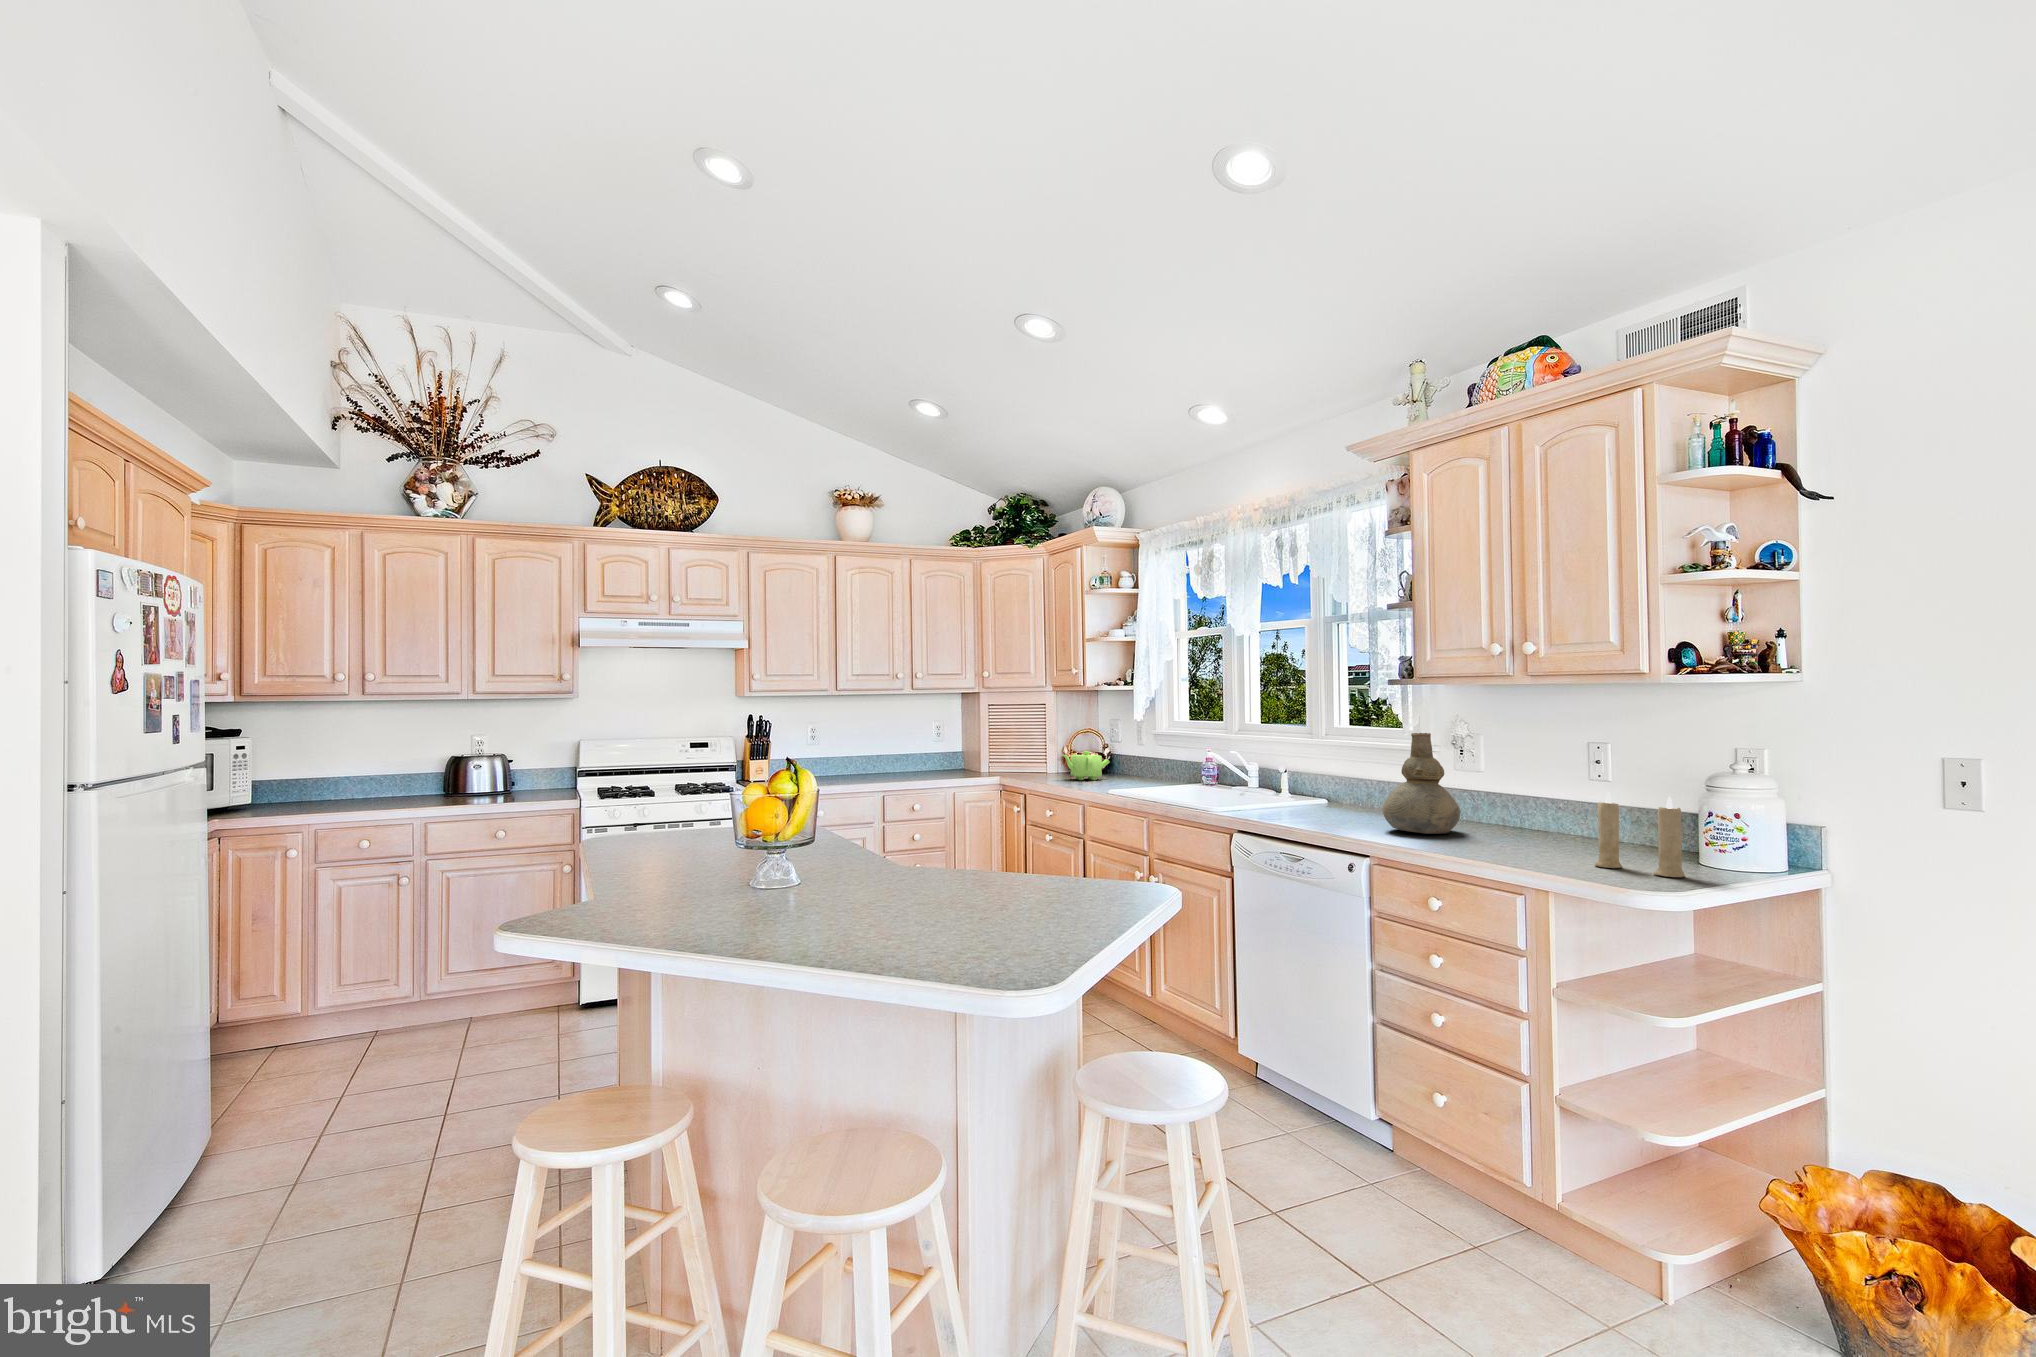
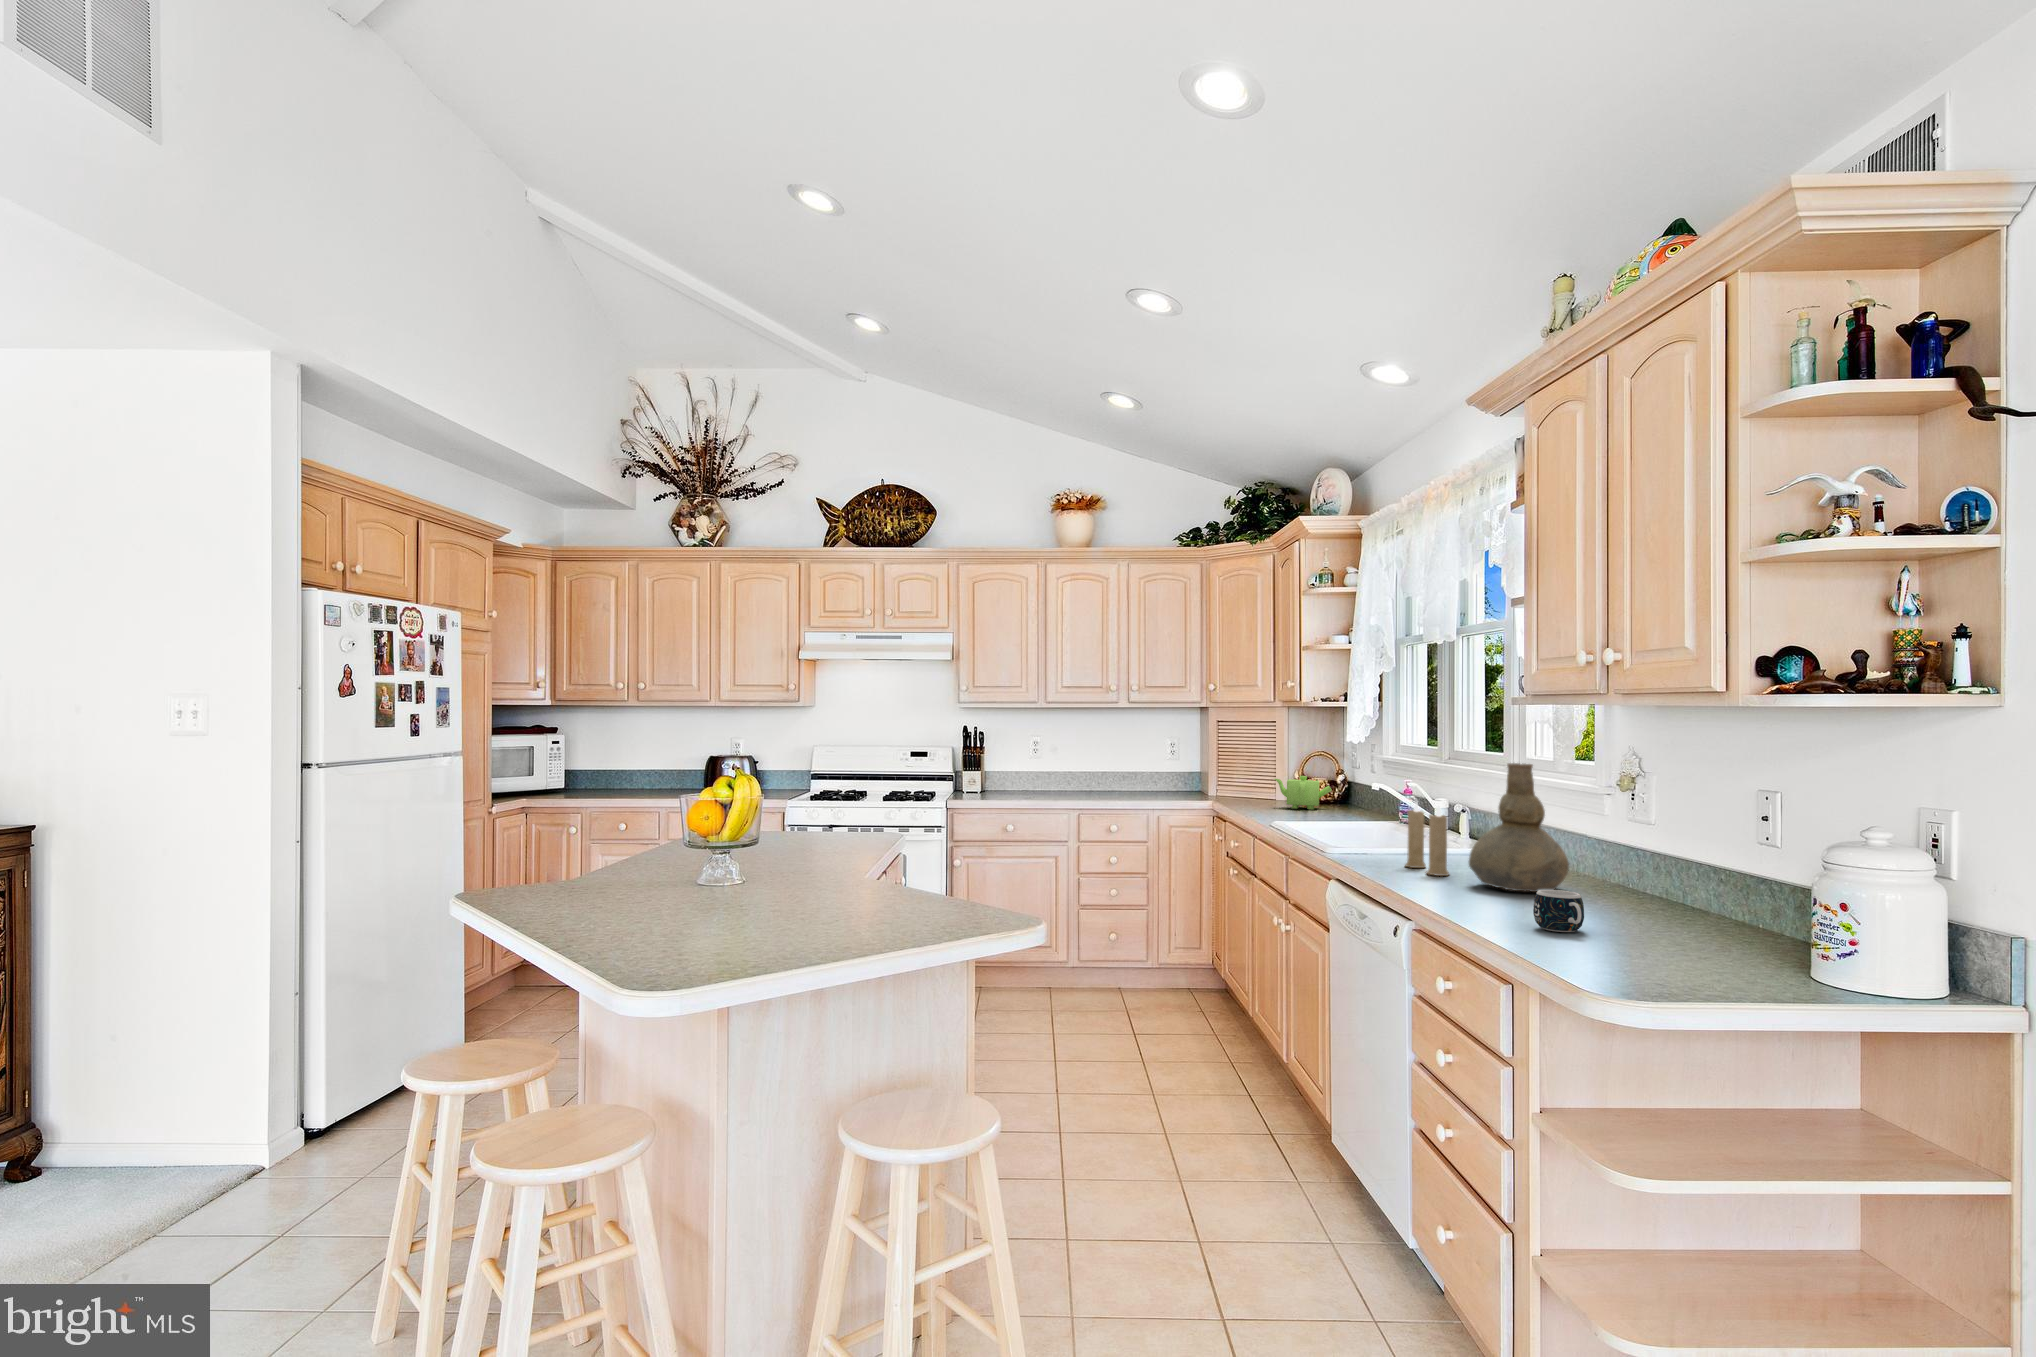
candle: present [1595,792,1685,877] -> present [1405,802,1449,876]
mug: none [1515,830,1564,861] -> present [1533,890,1584,932]

